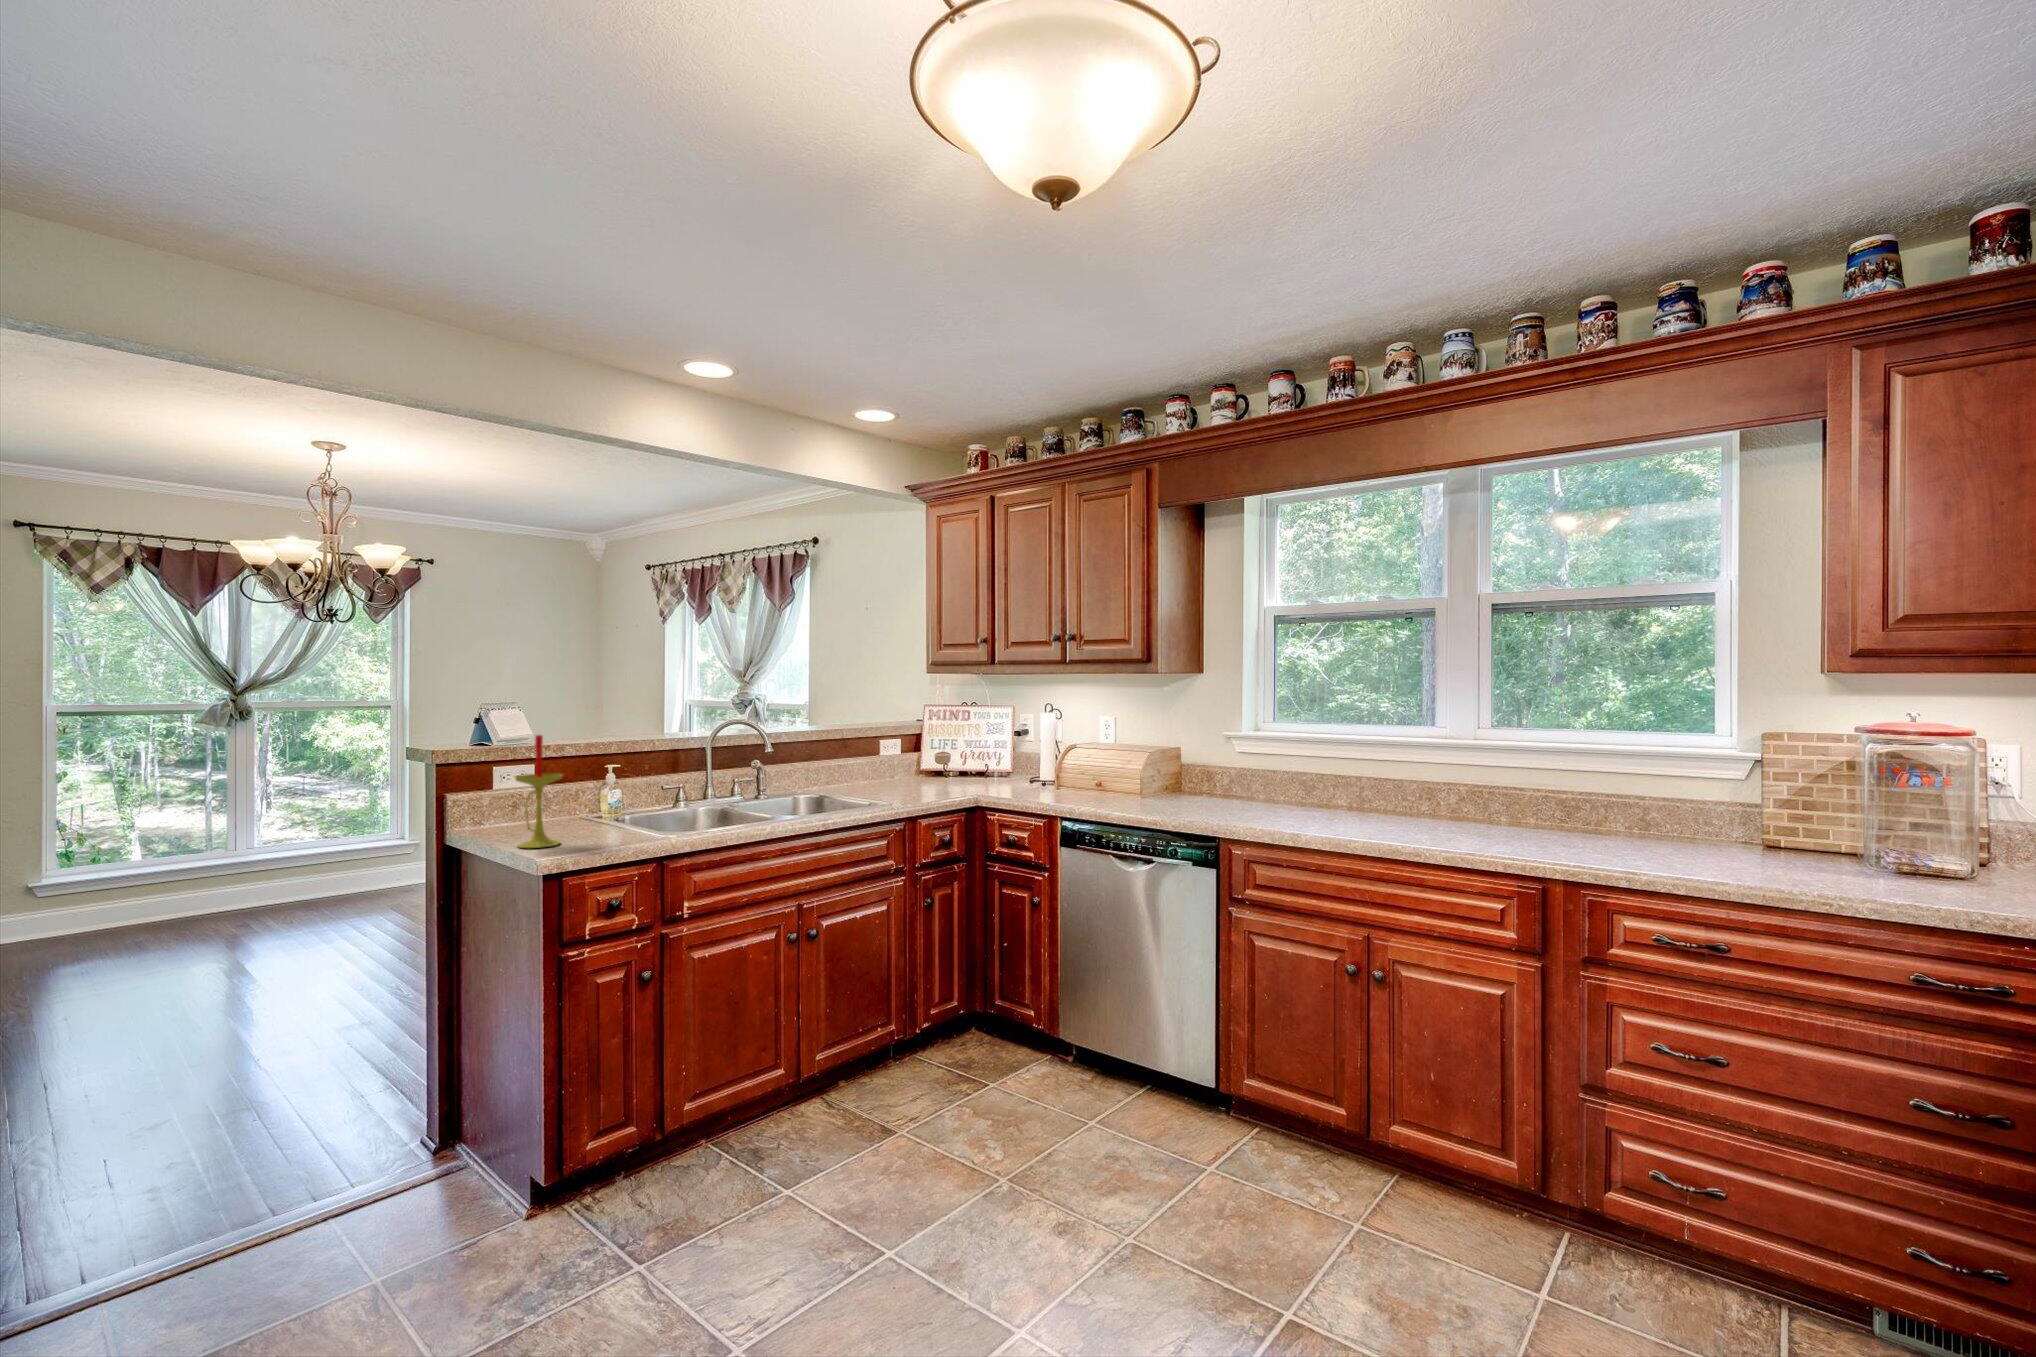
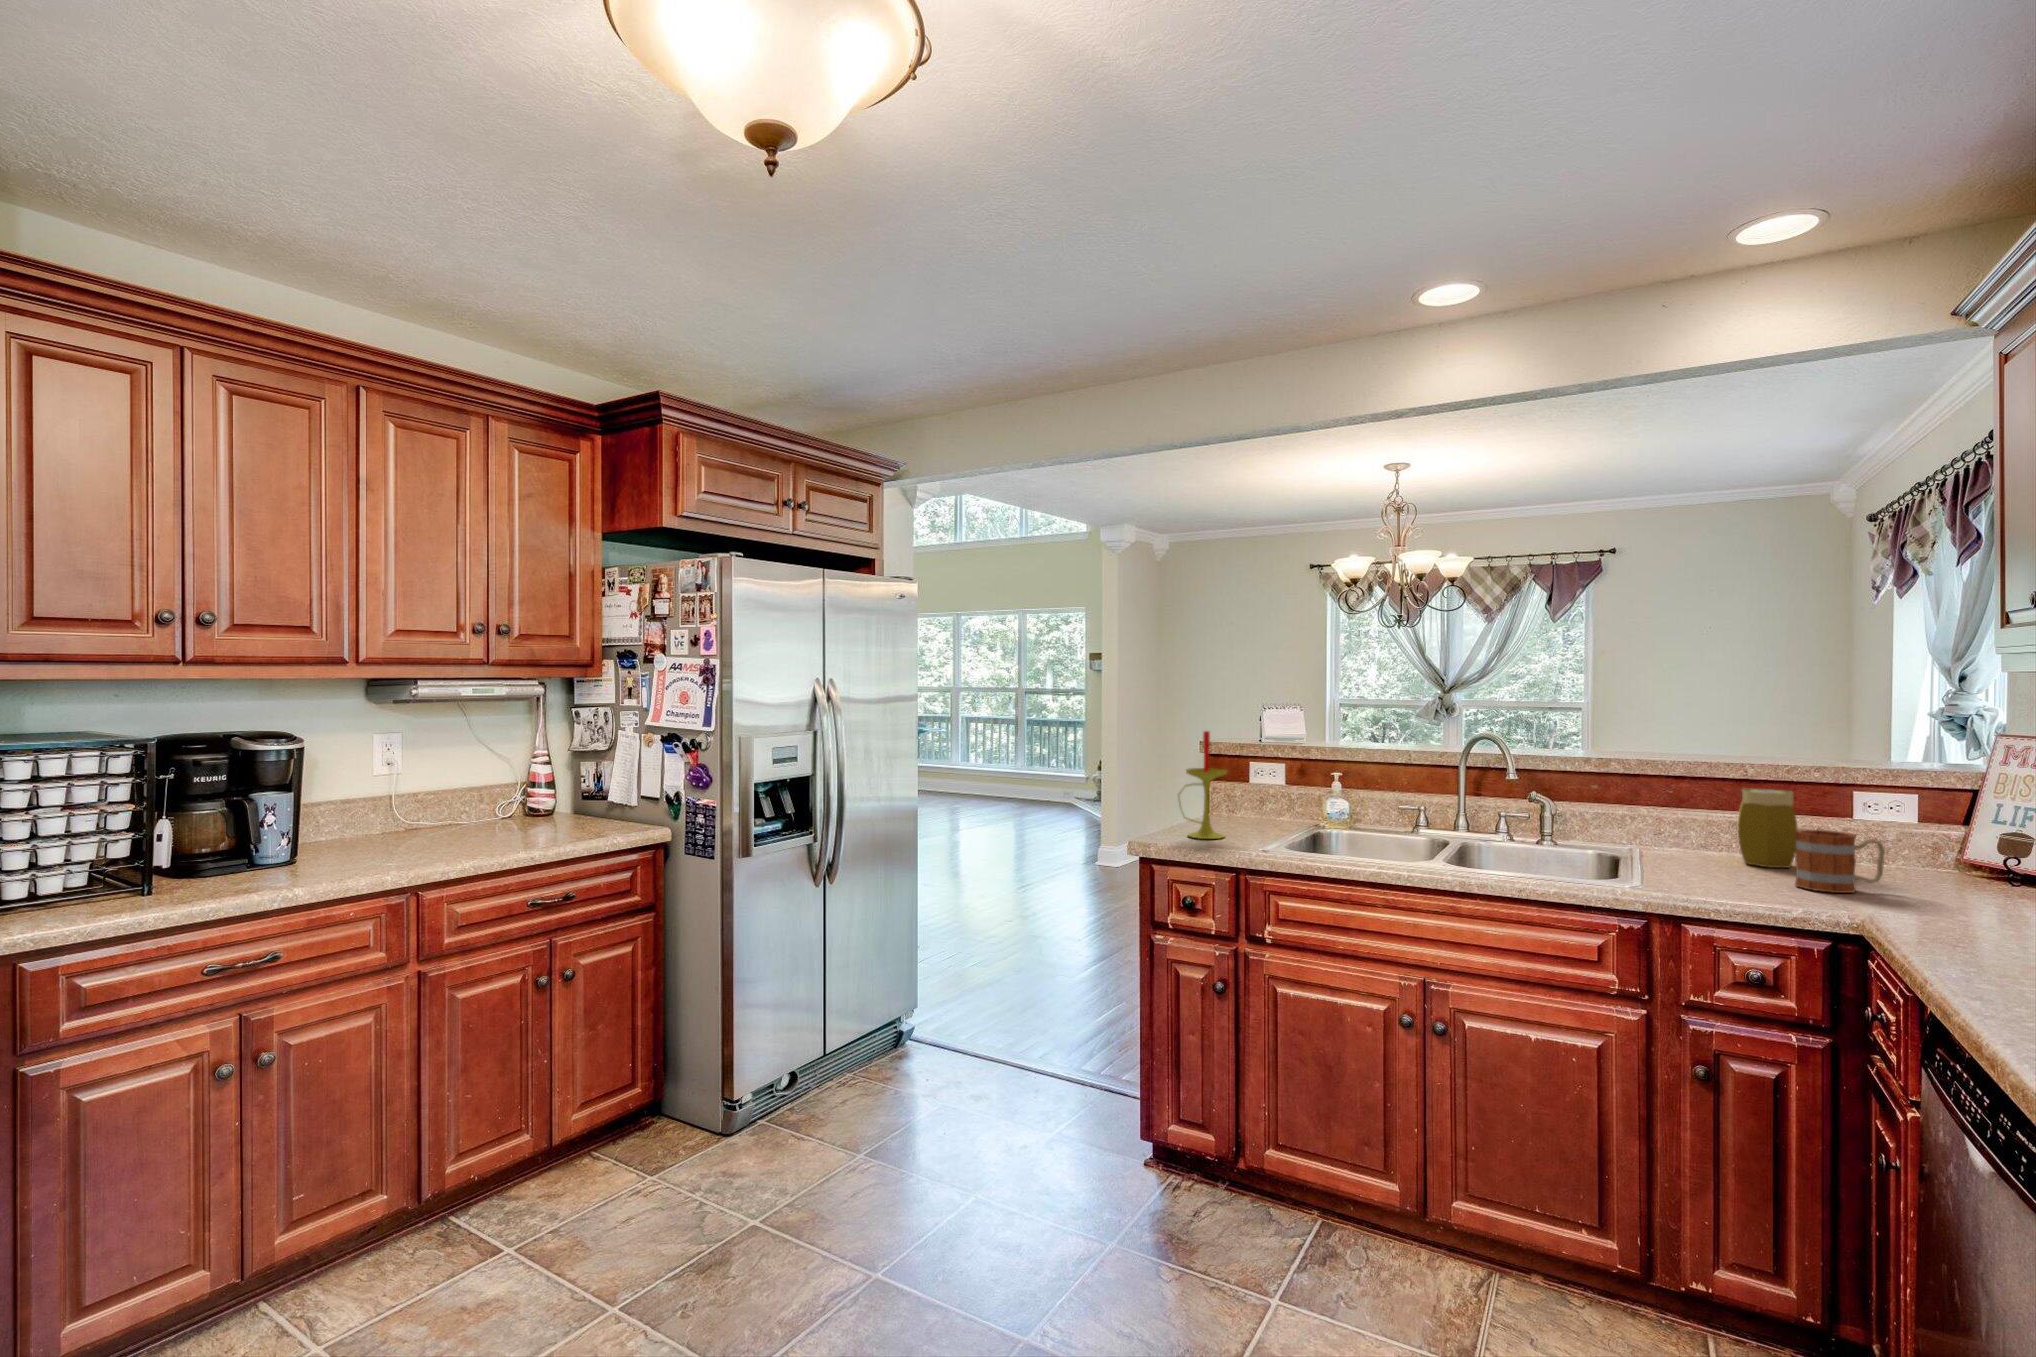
jar: none [849,743,882,790] -> present [1738,788,1798,868]
mug: none [907,761,938,794] -> present [1795,829,1885,893]

